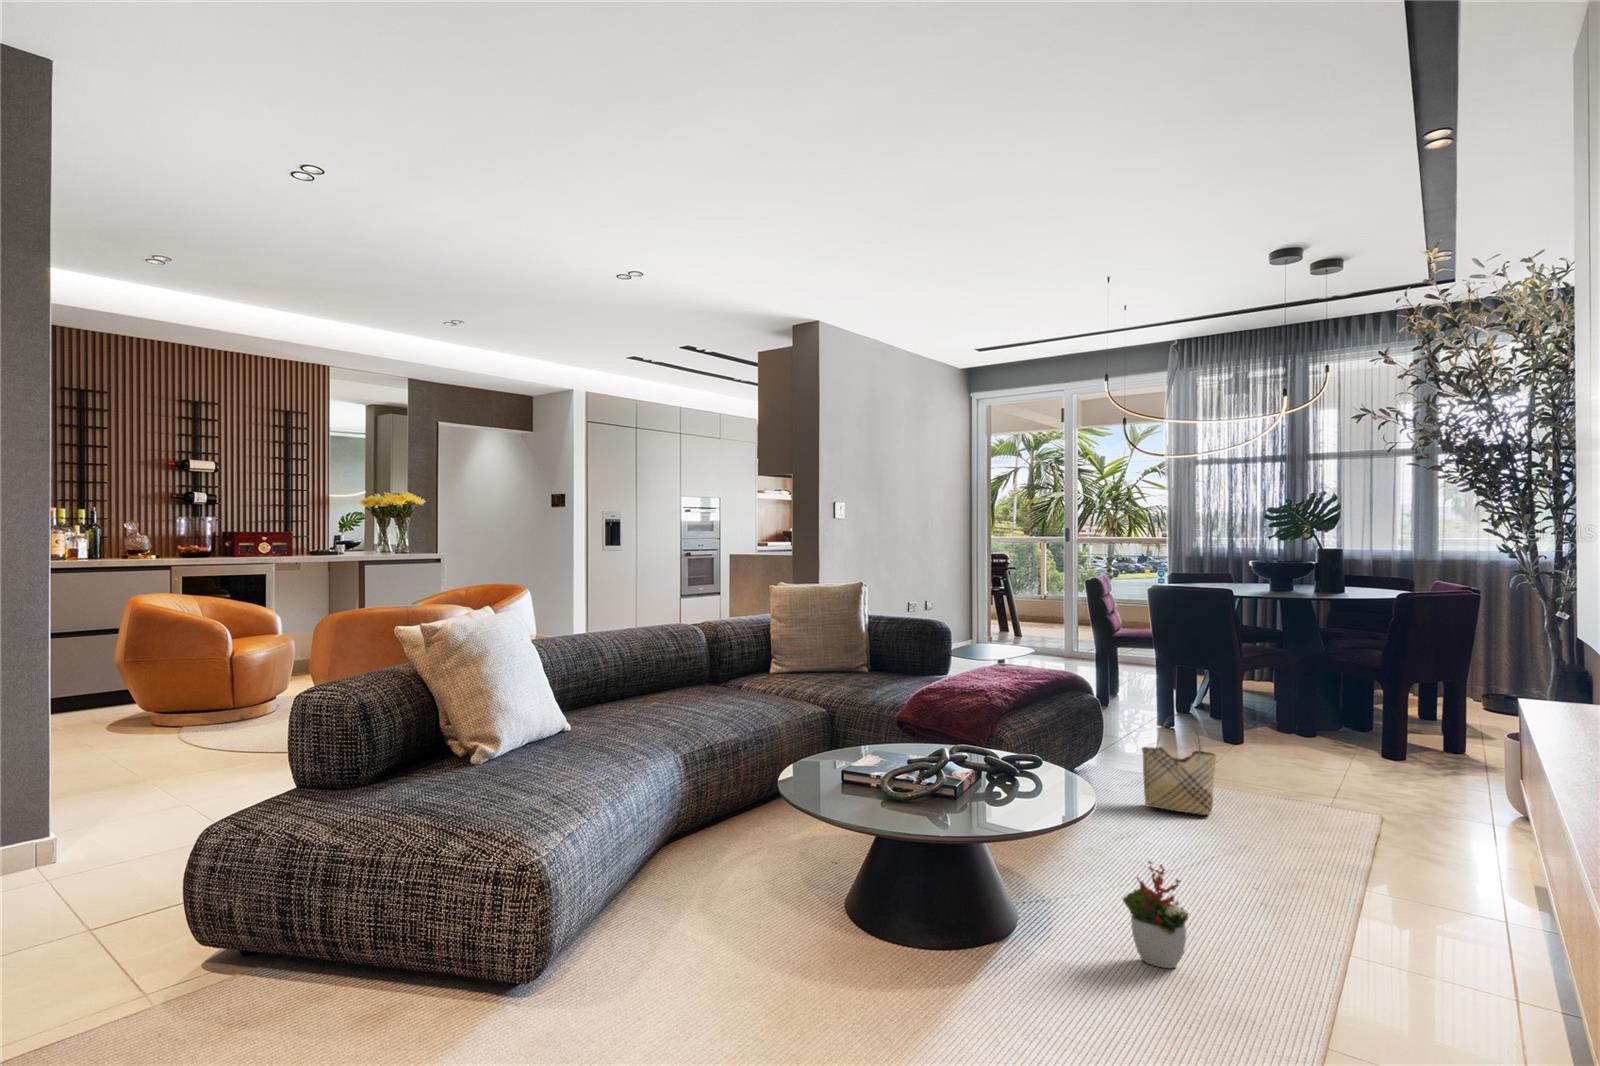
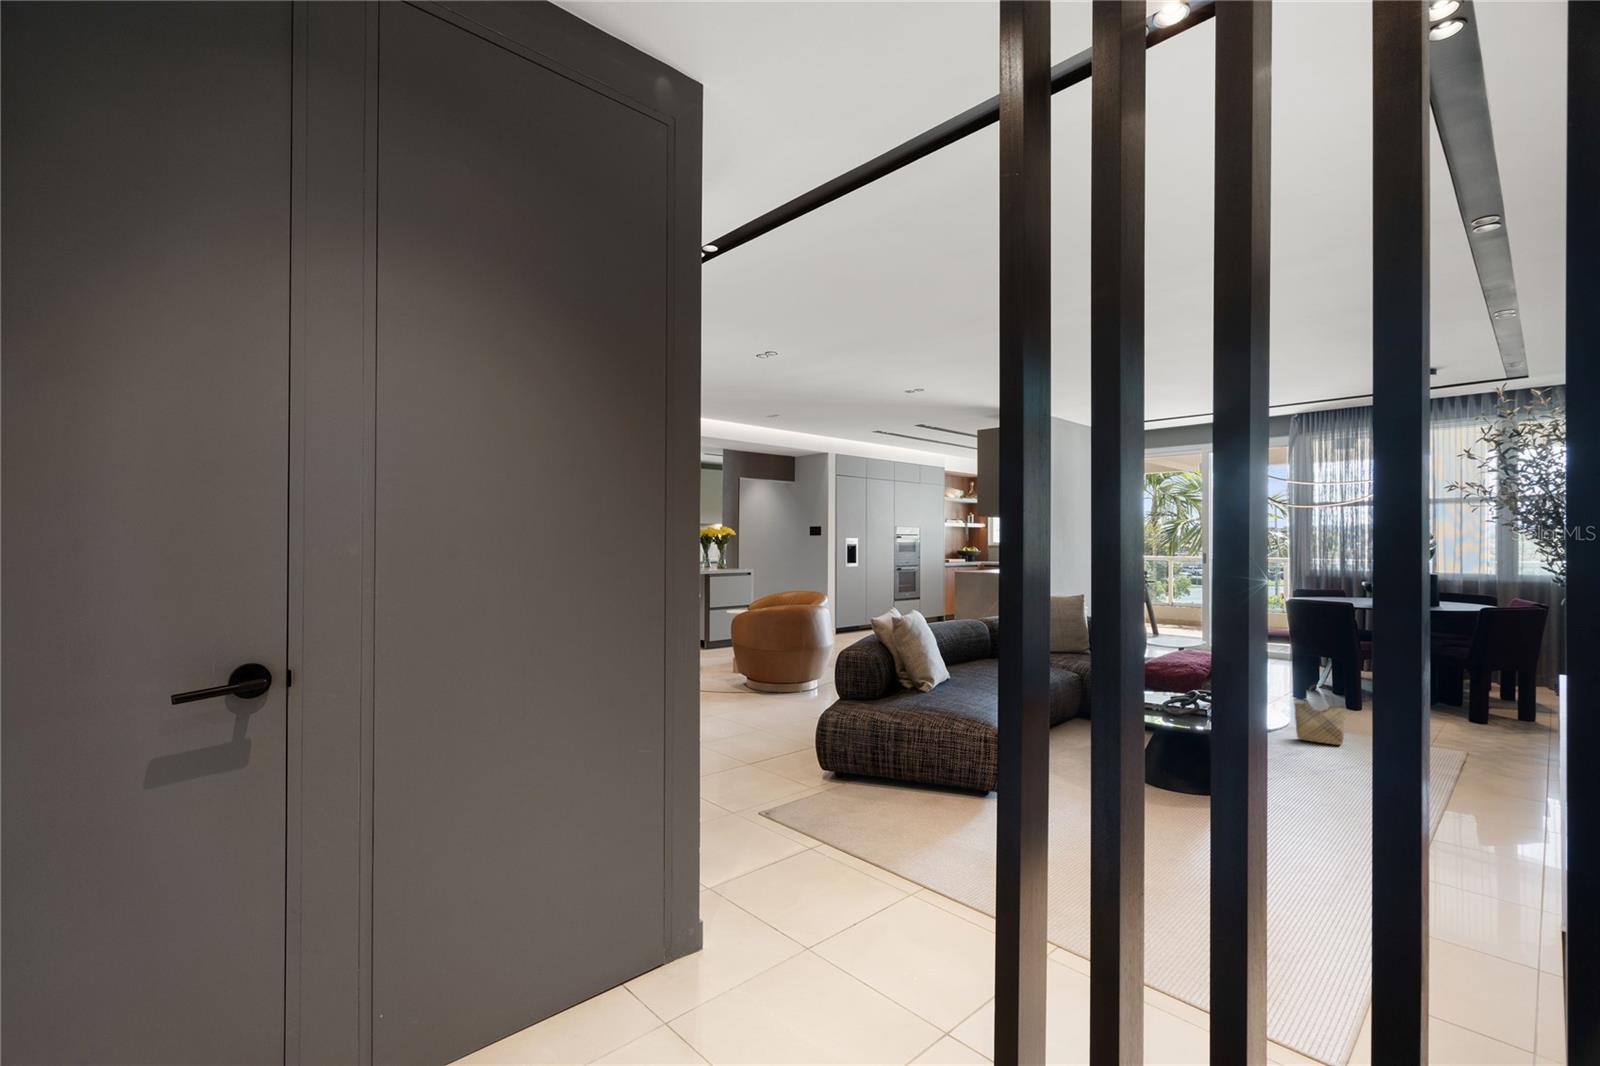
decorative plant: present [1123,861,1188,968] -> none [1300,749,1339,804]

